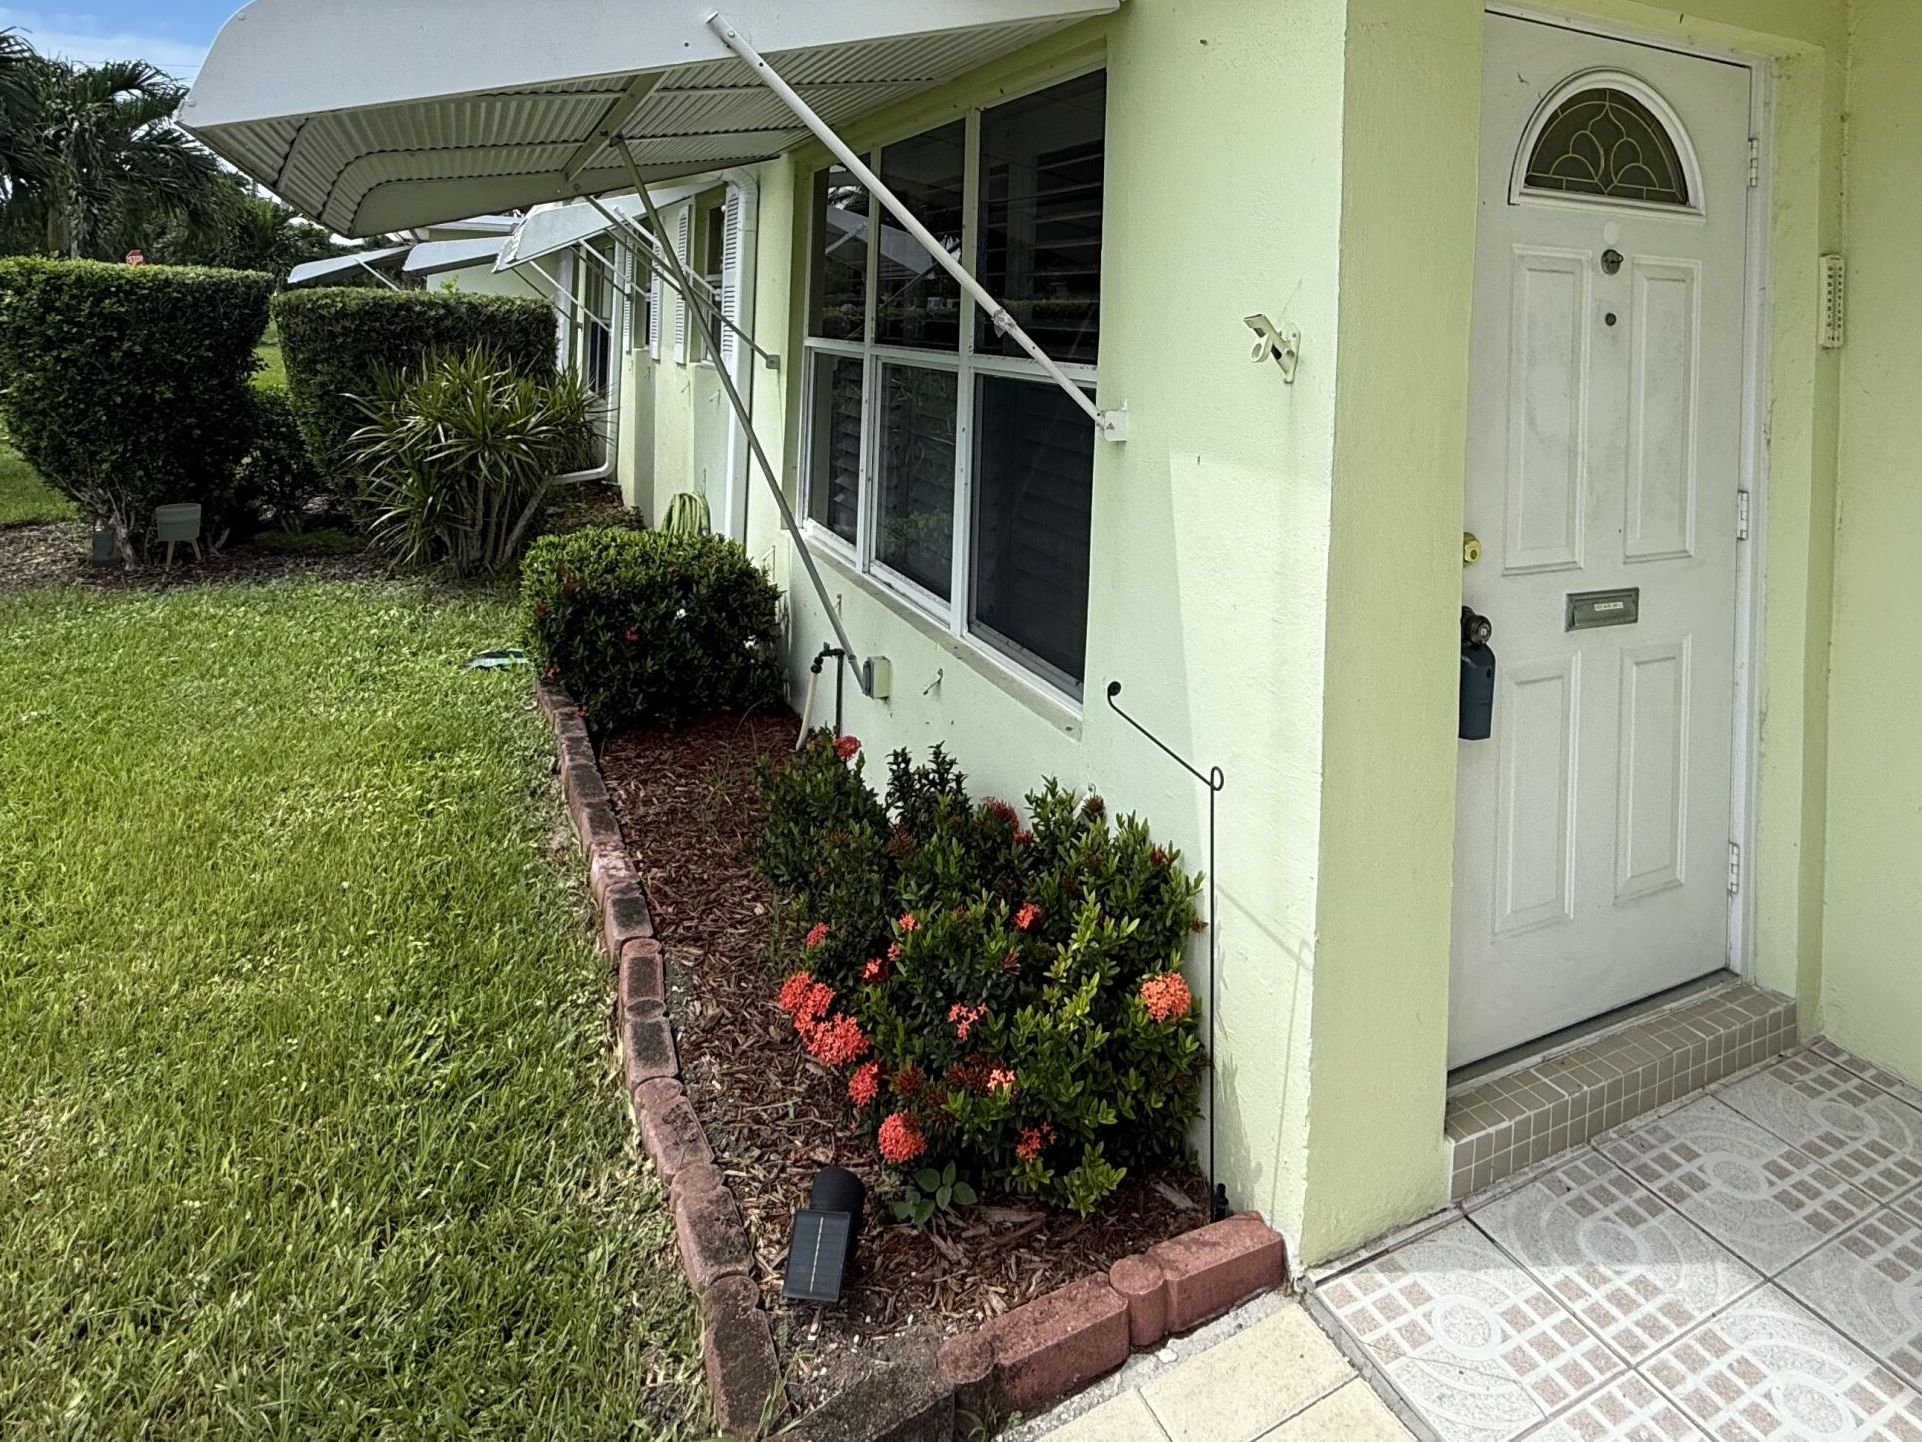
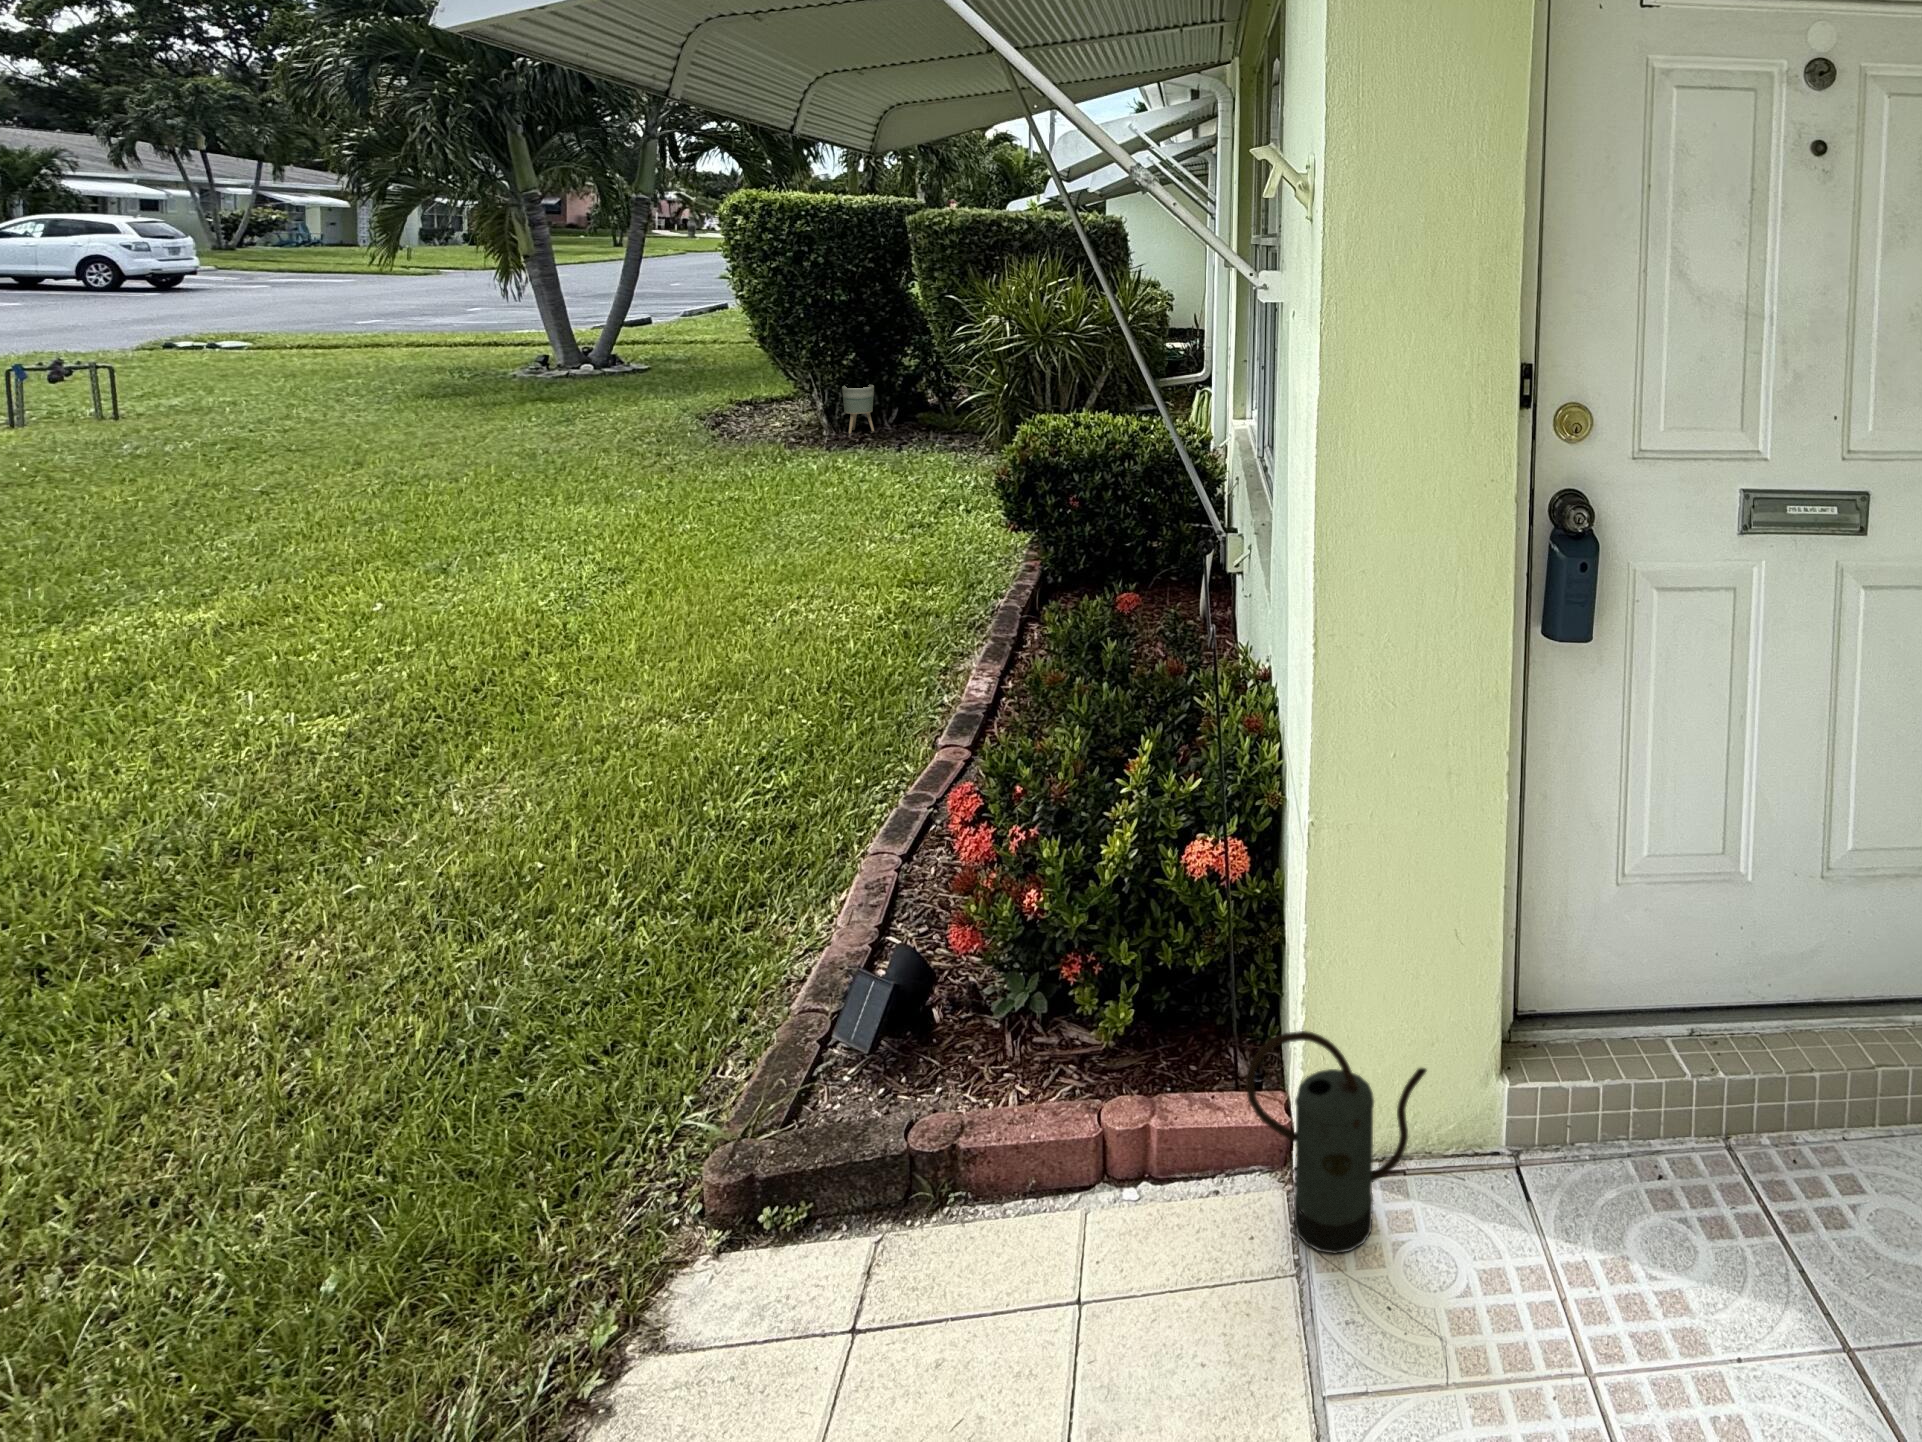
watering can: present [92,516,117,568] -> present [1246,1031,1427,1253]

